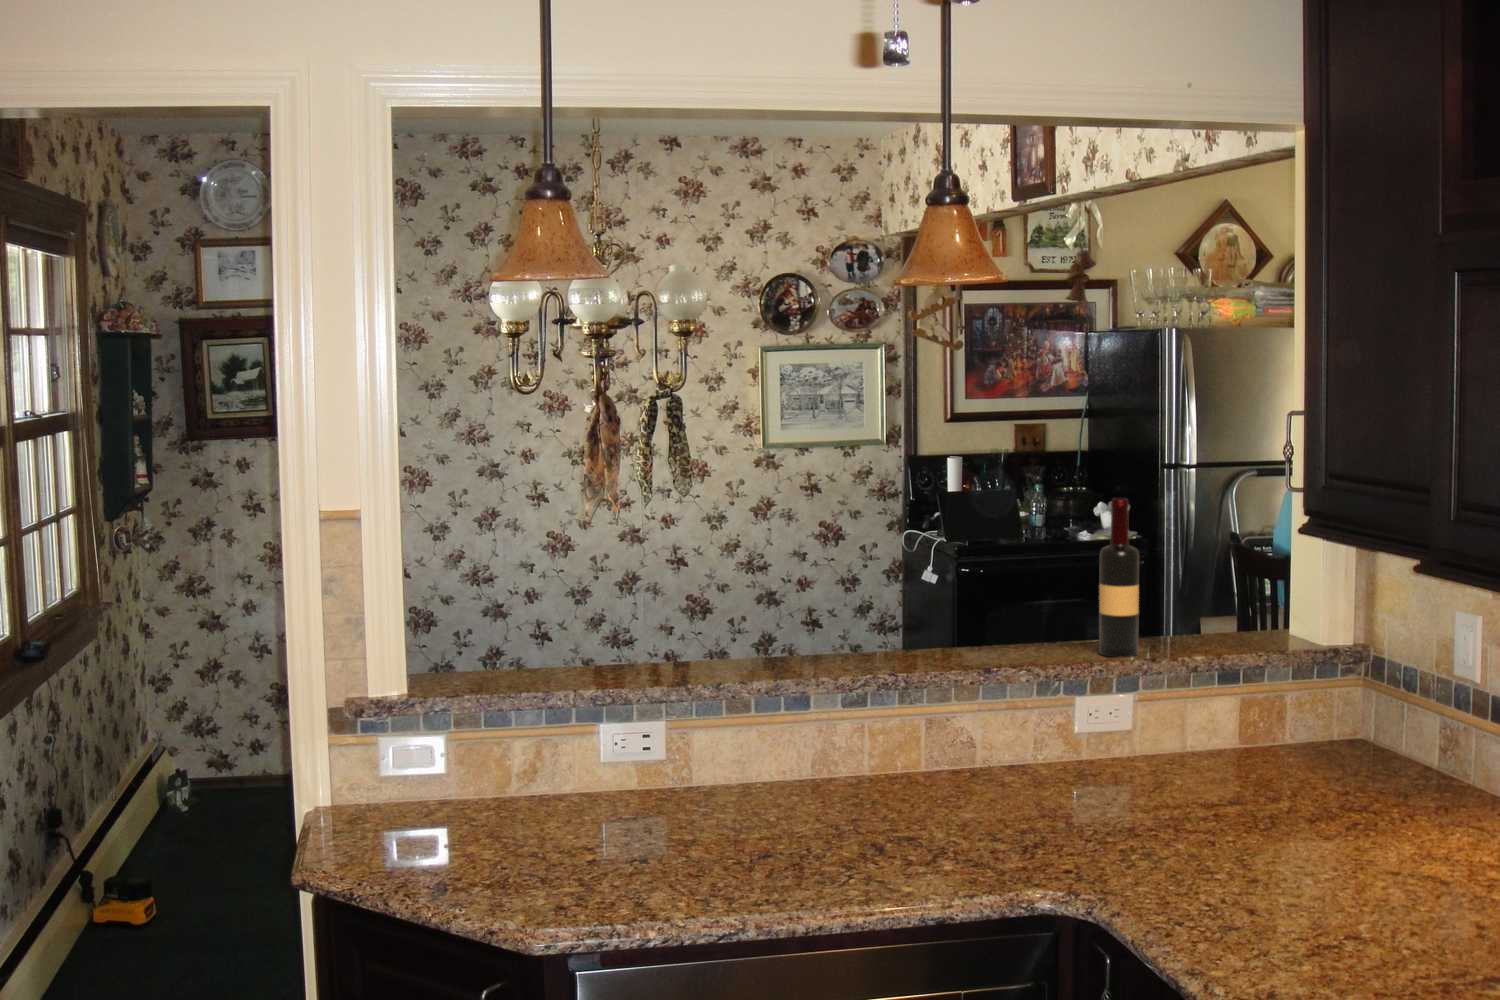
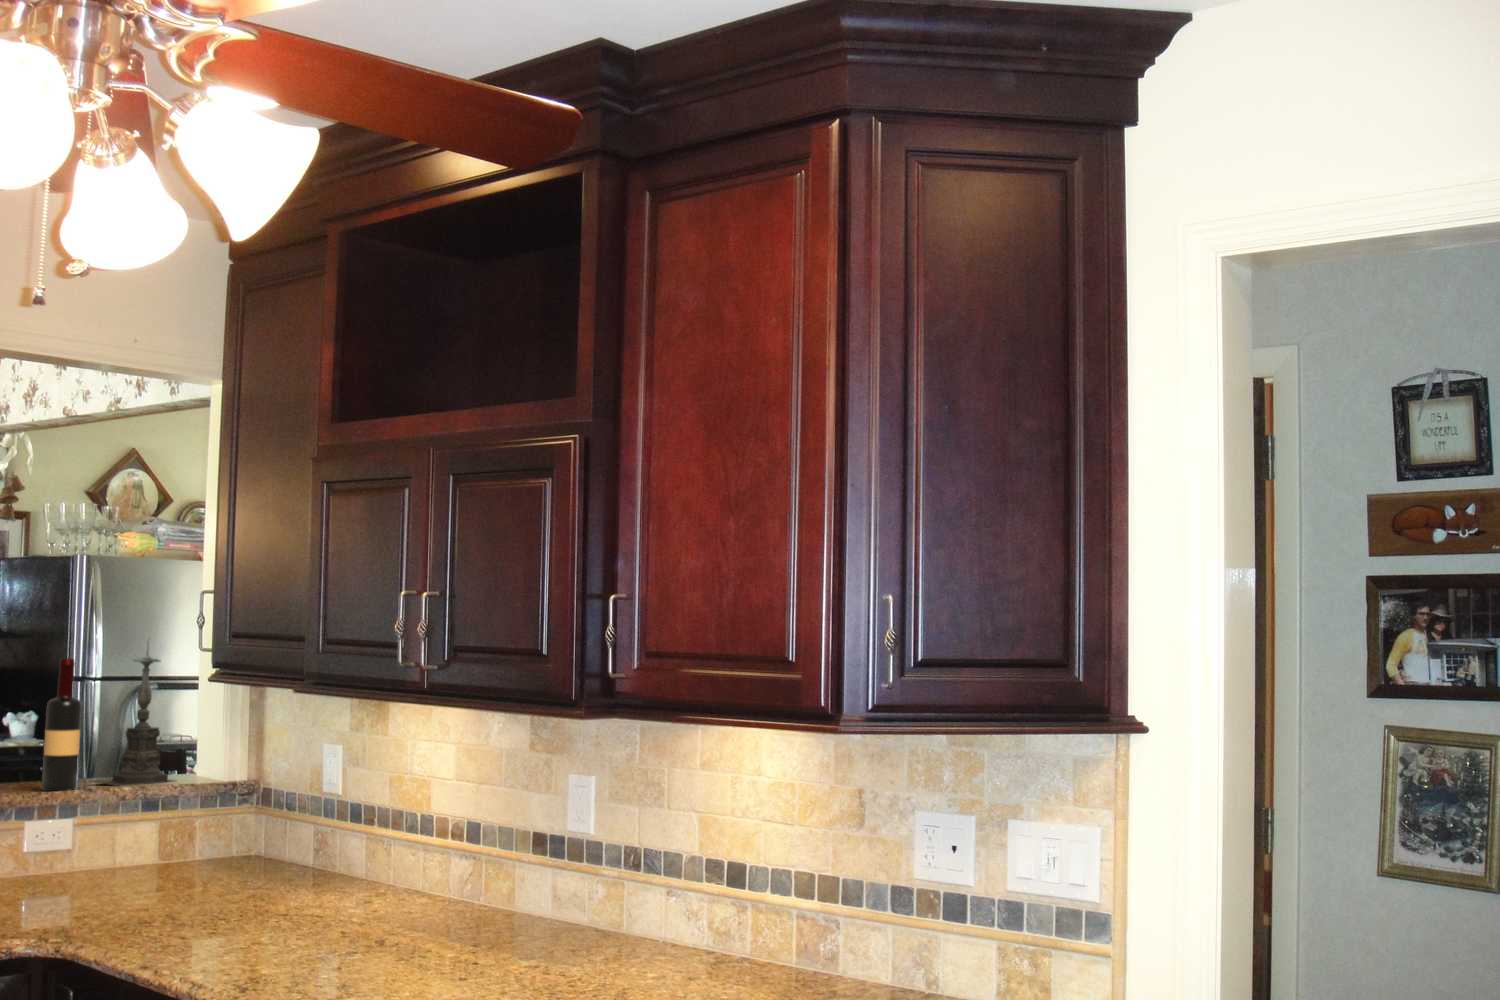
candle holder: none [1154,468,1274,656] -> present [92,644,174,786]

